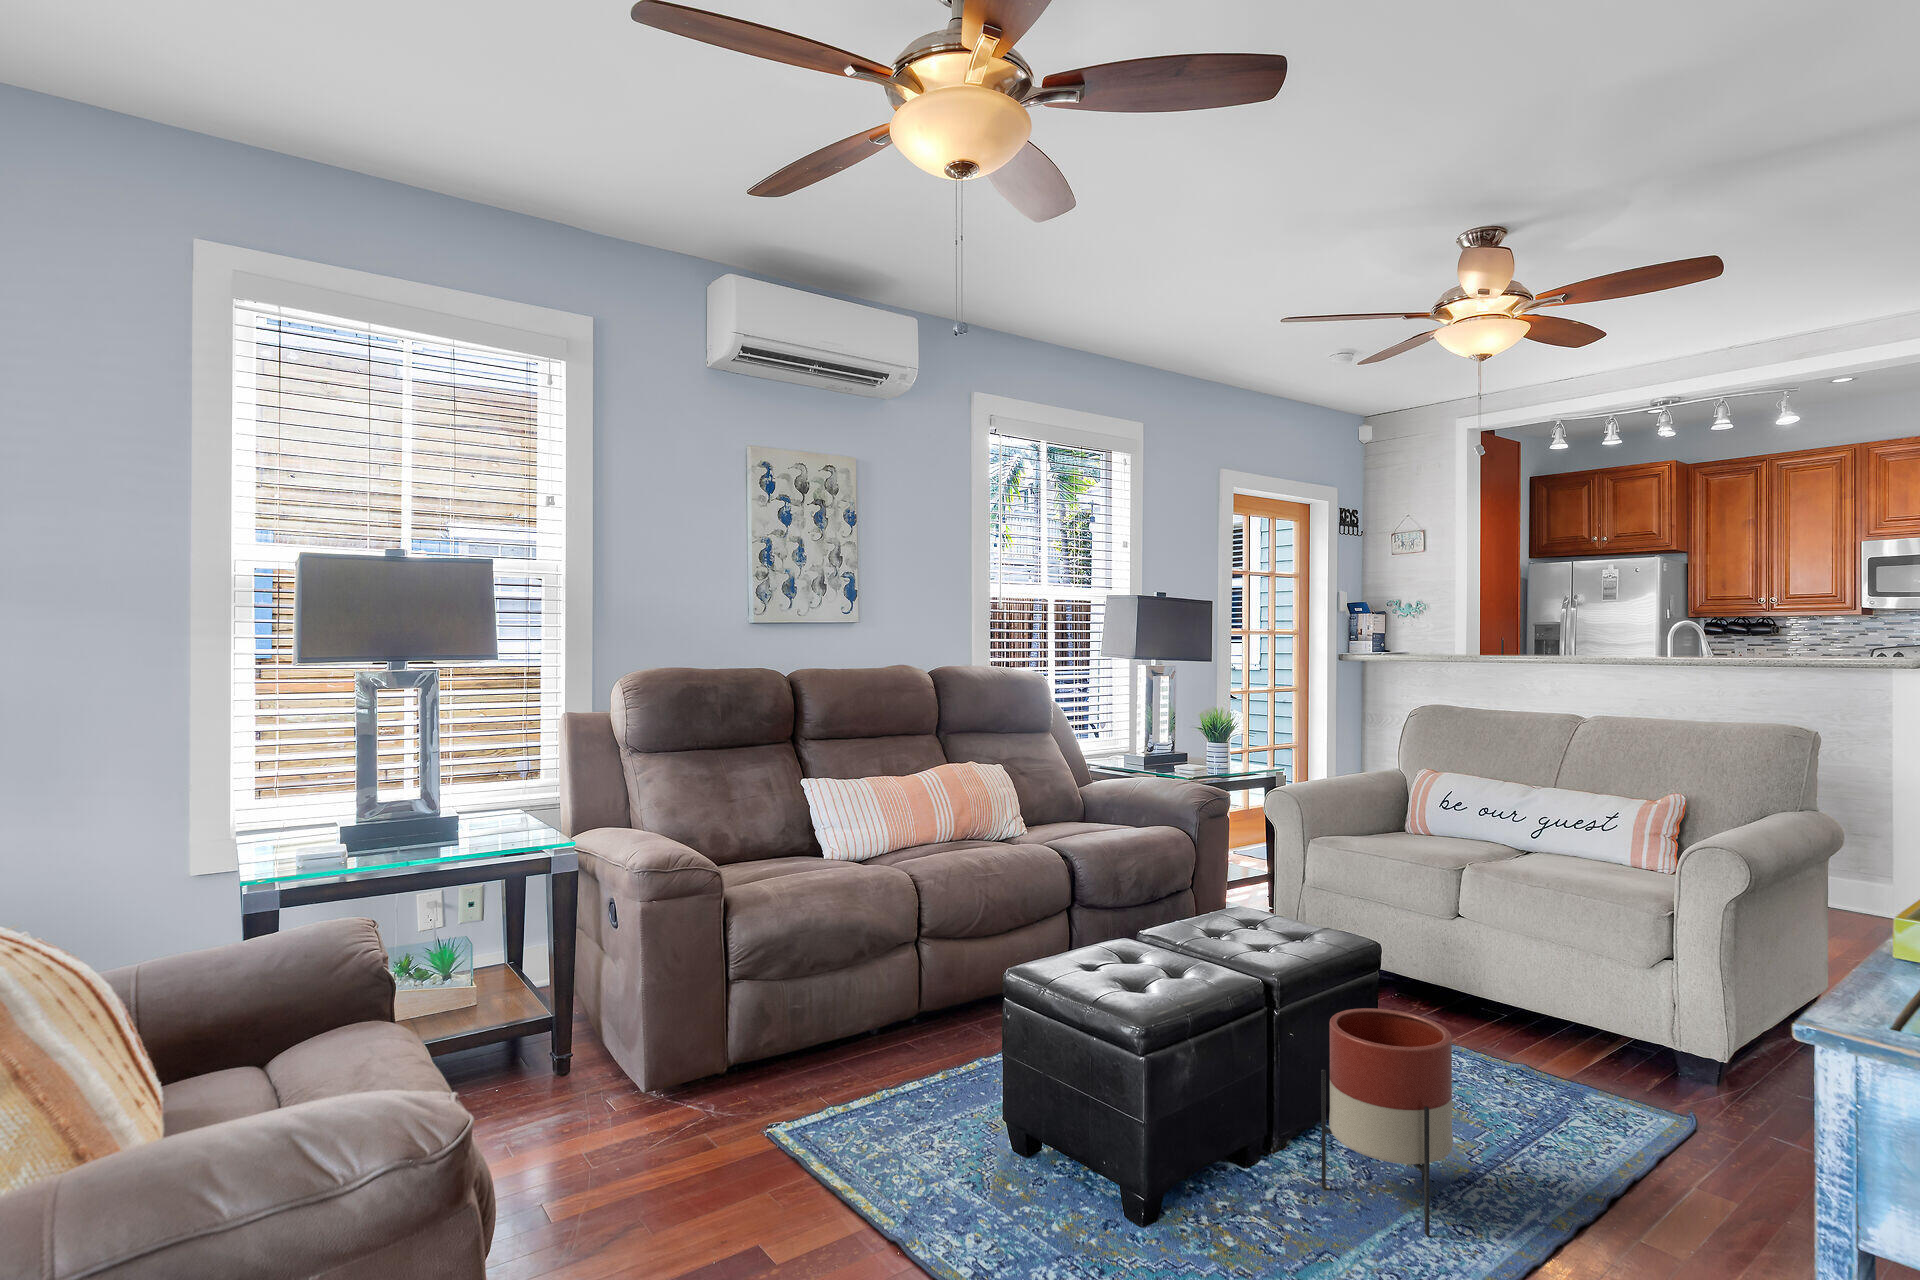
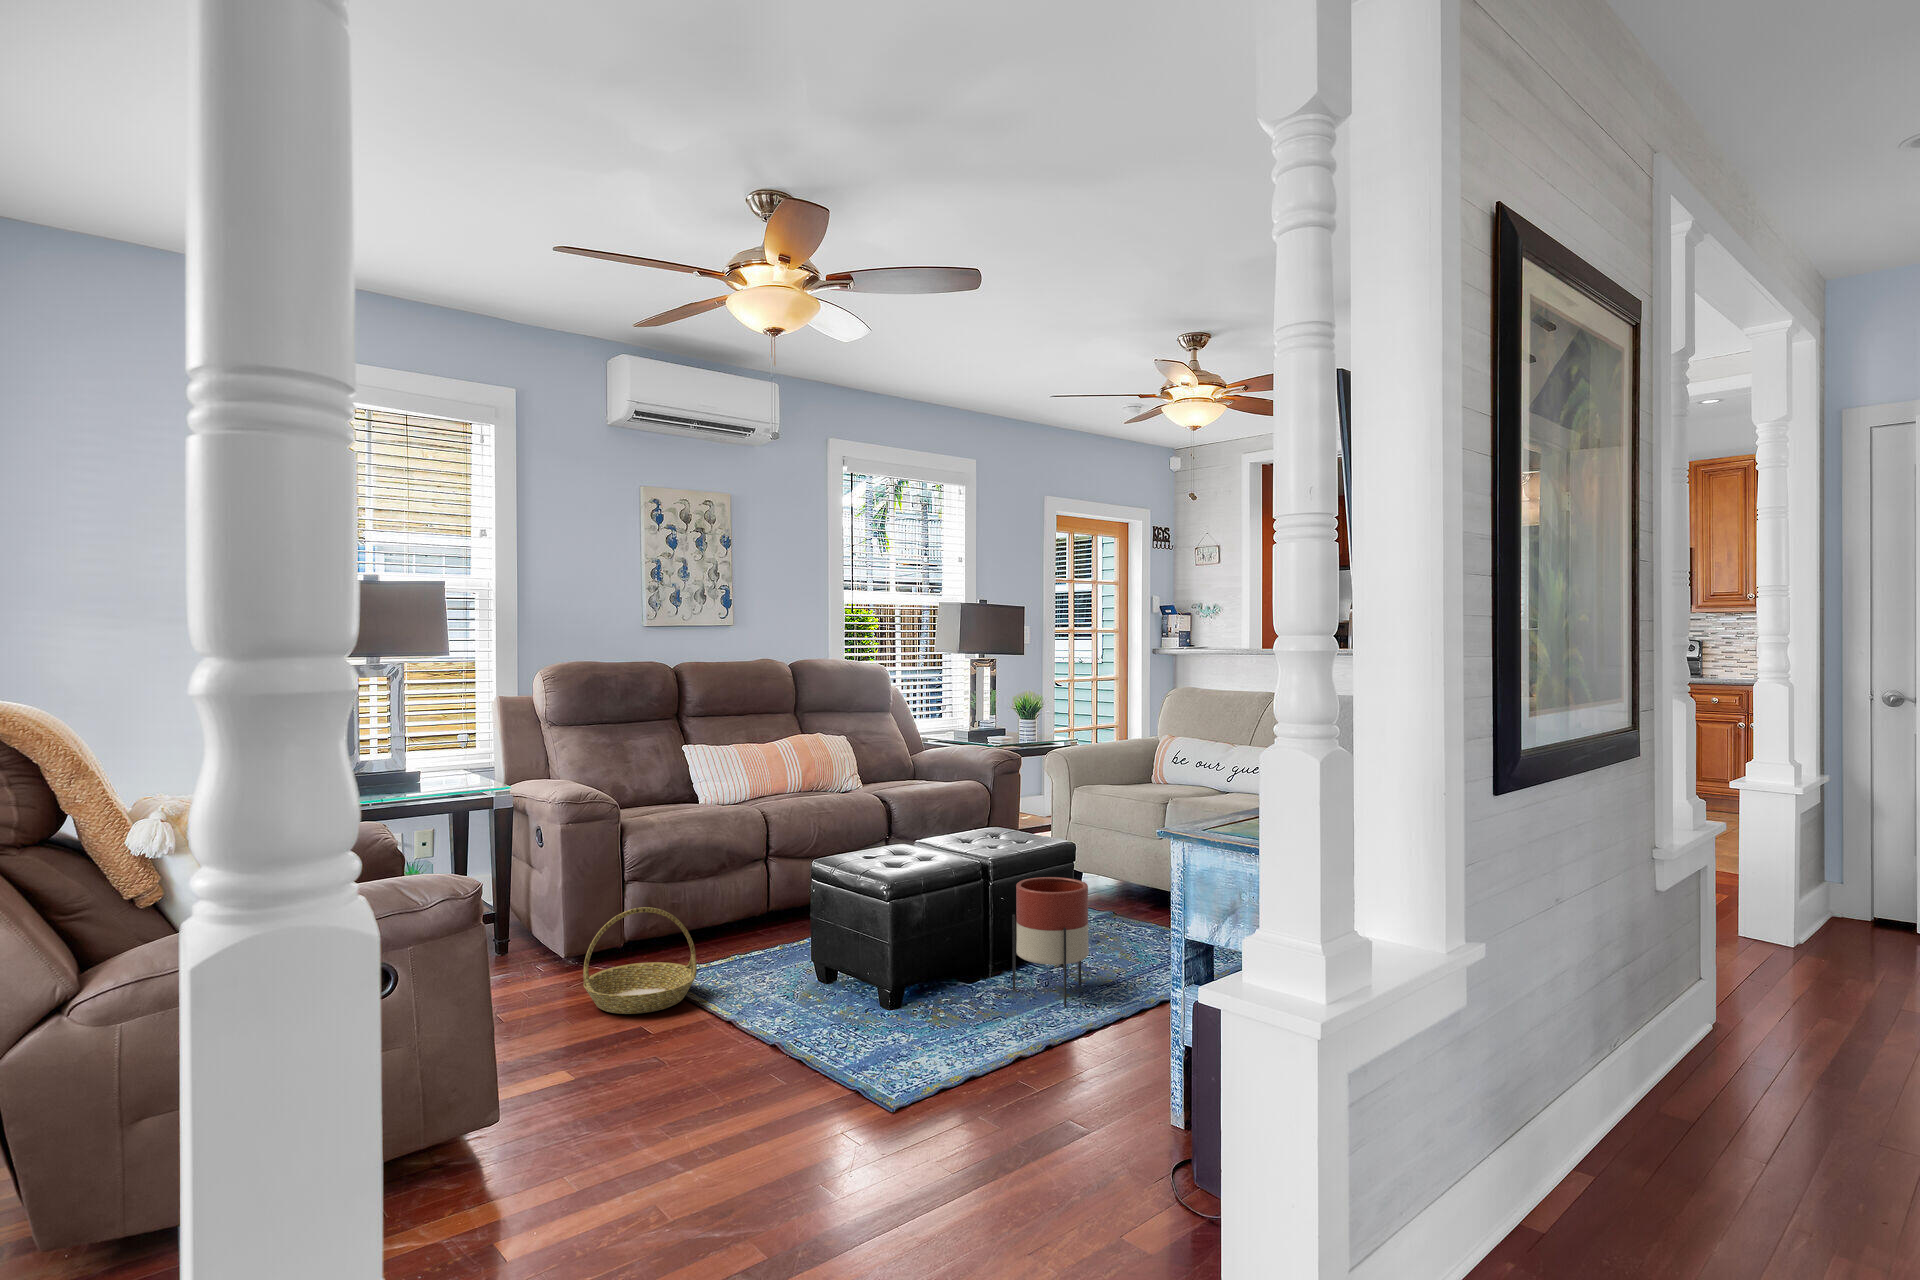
basket: none [668,1044,836,1219] -> present [583,907,697,1014]

